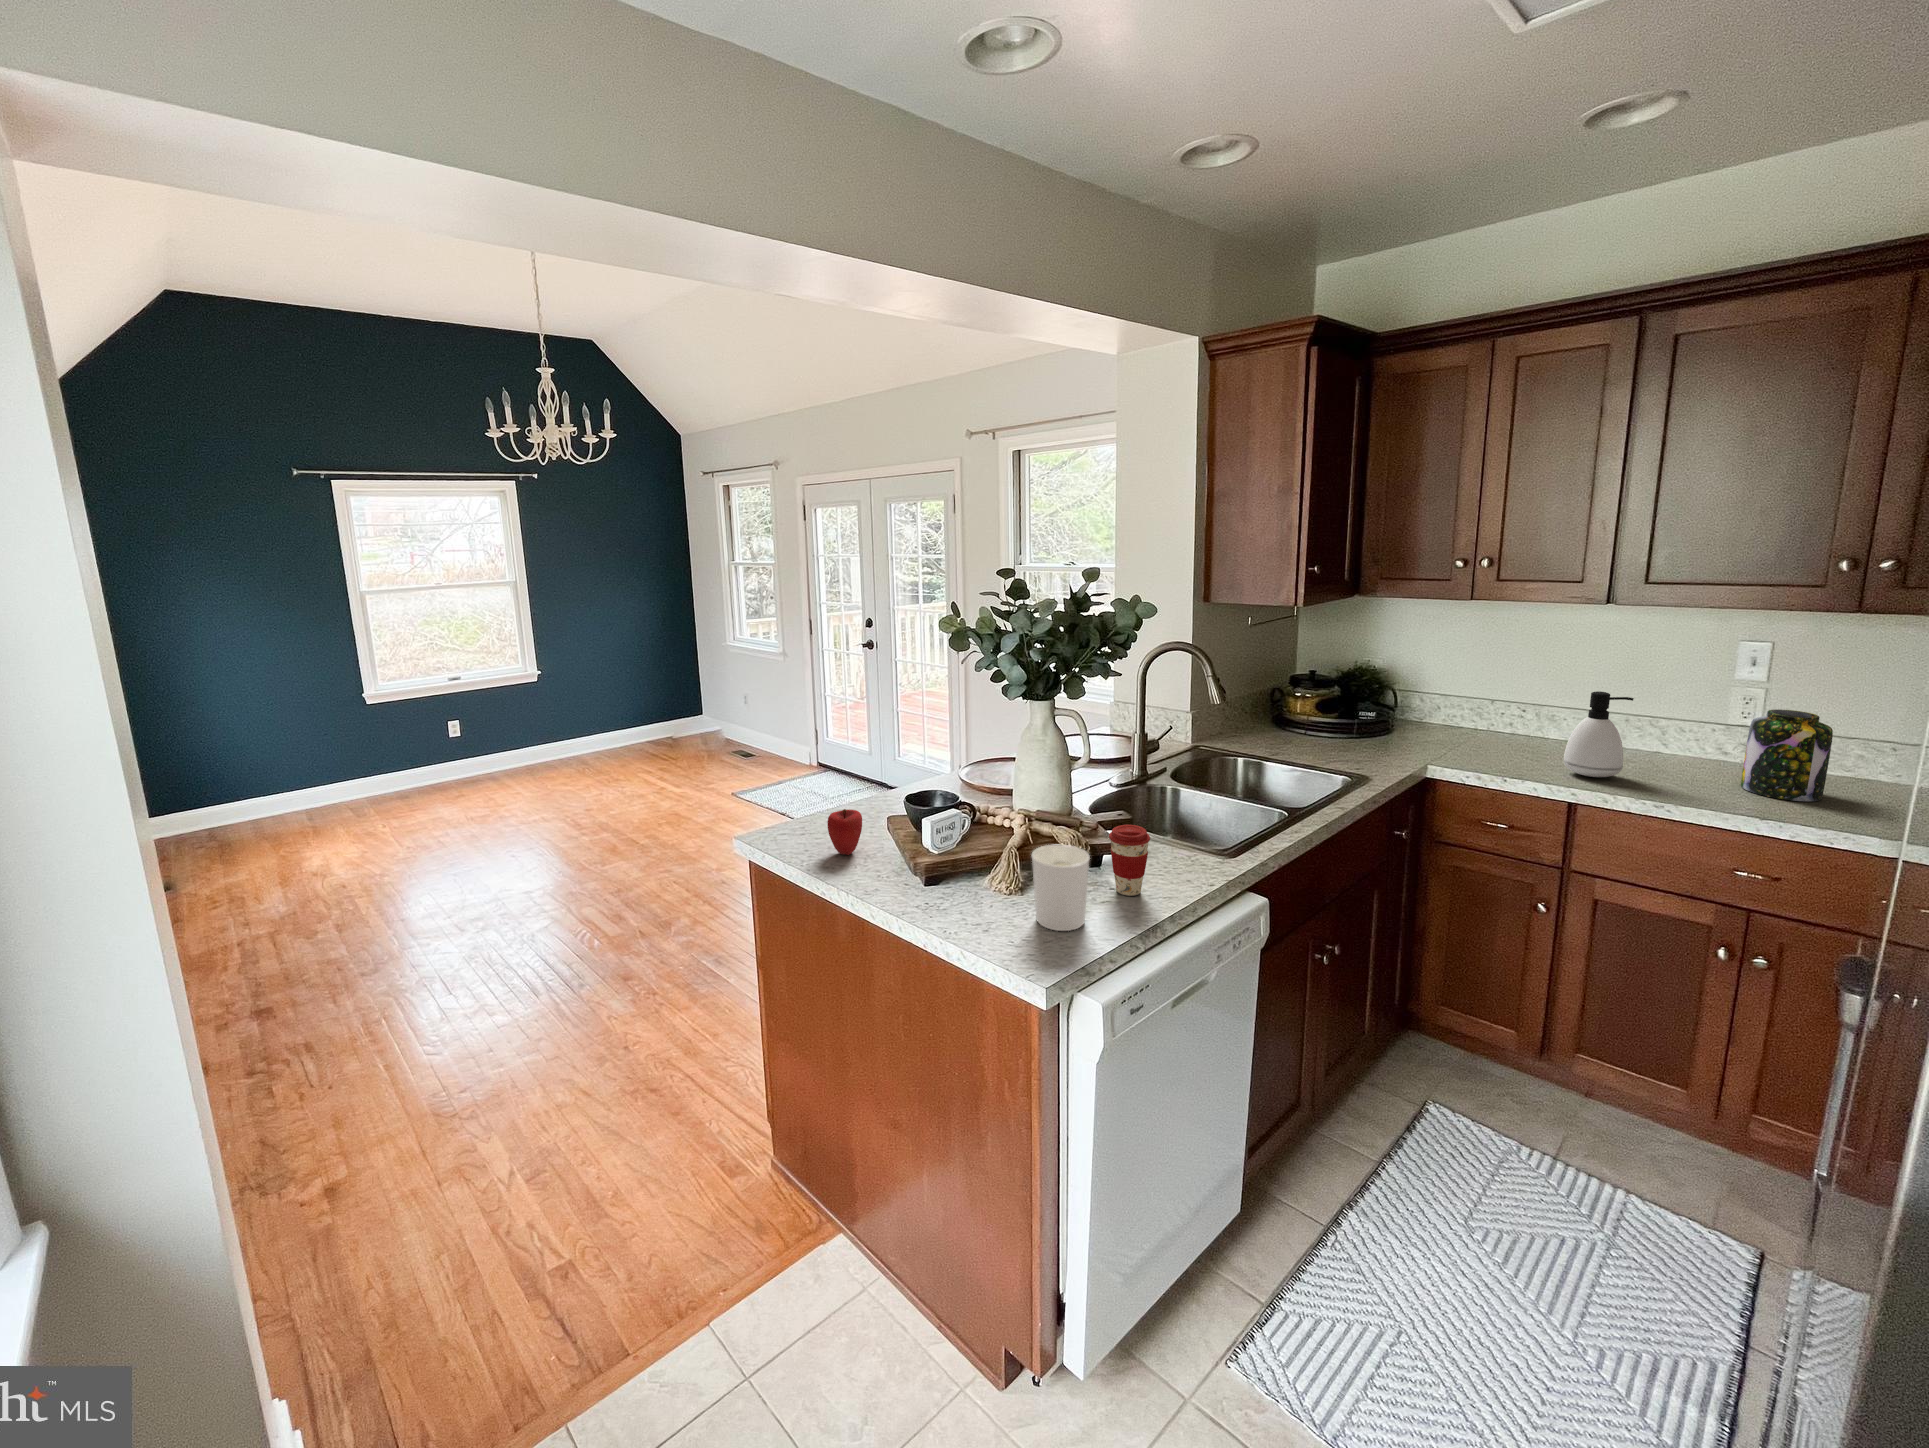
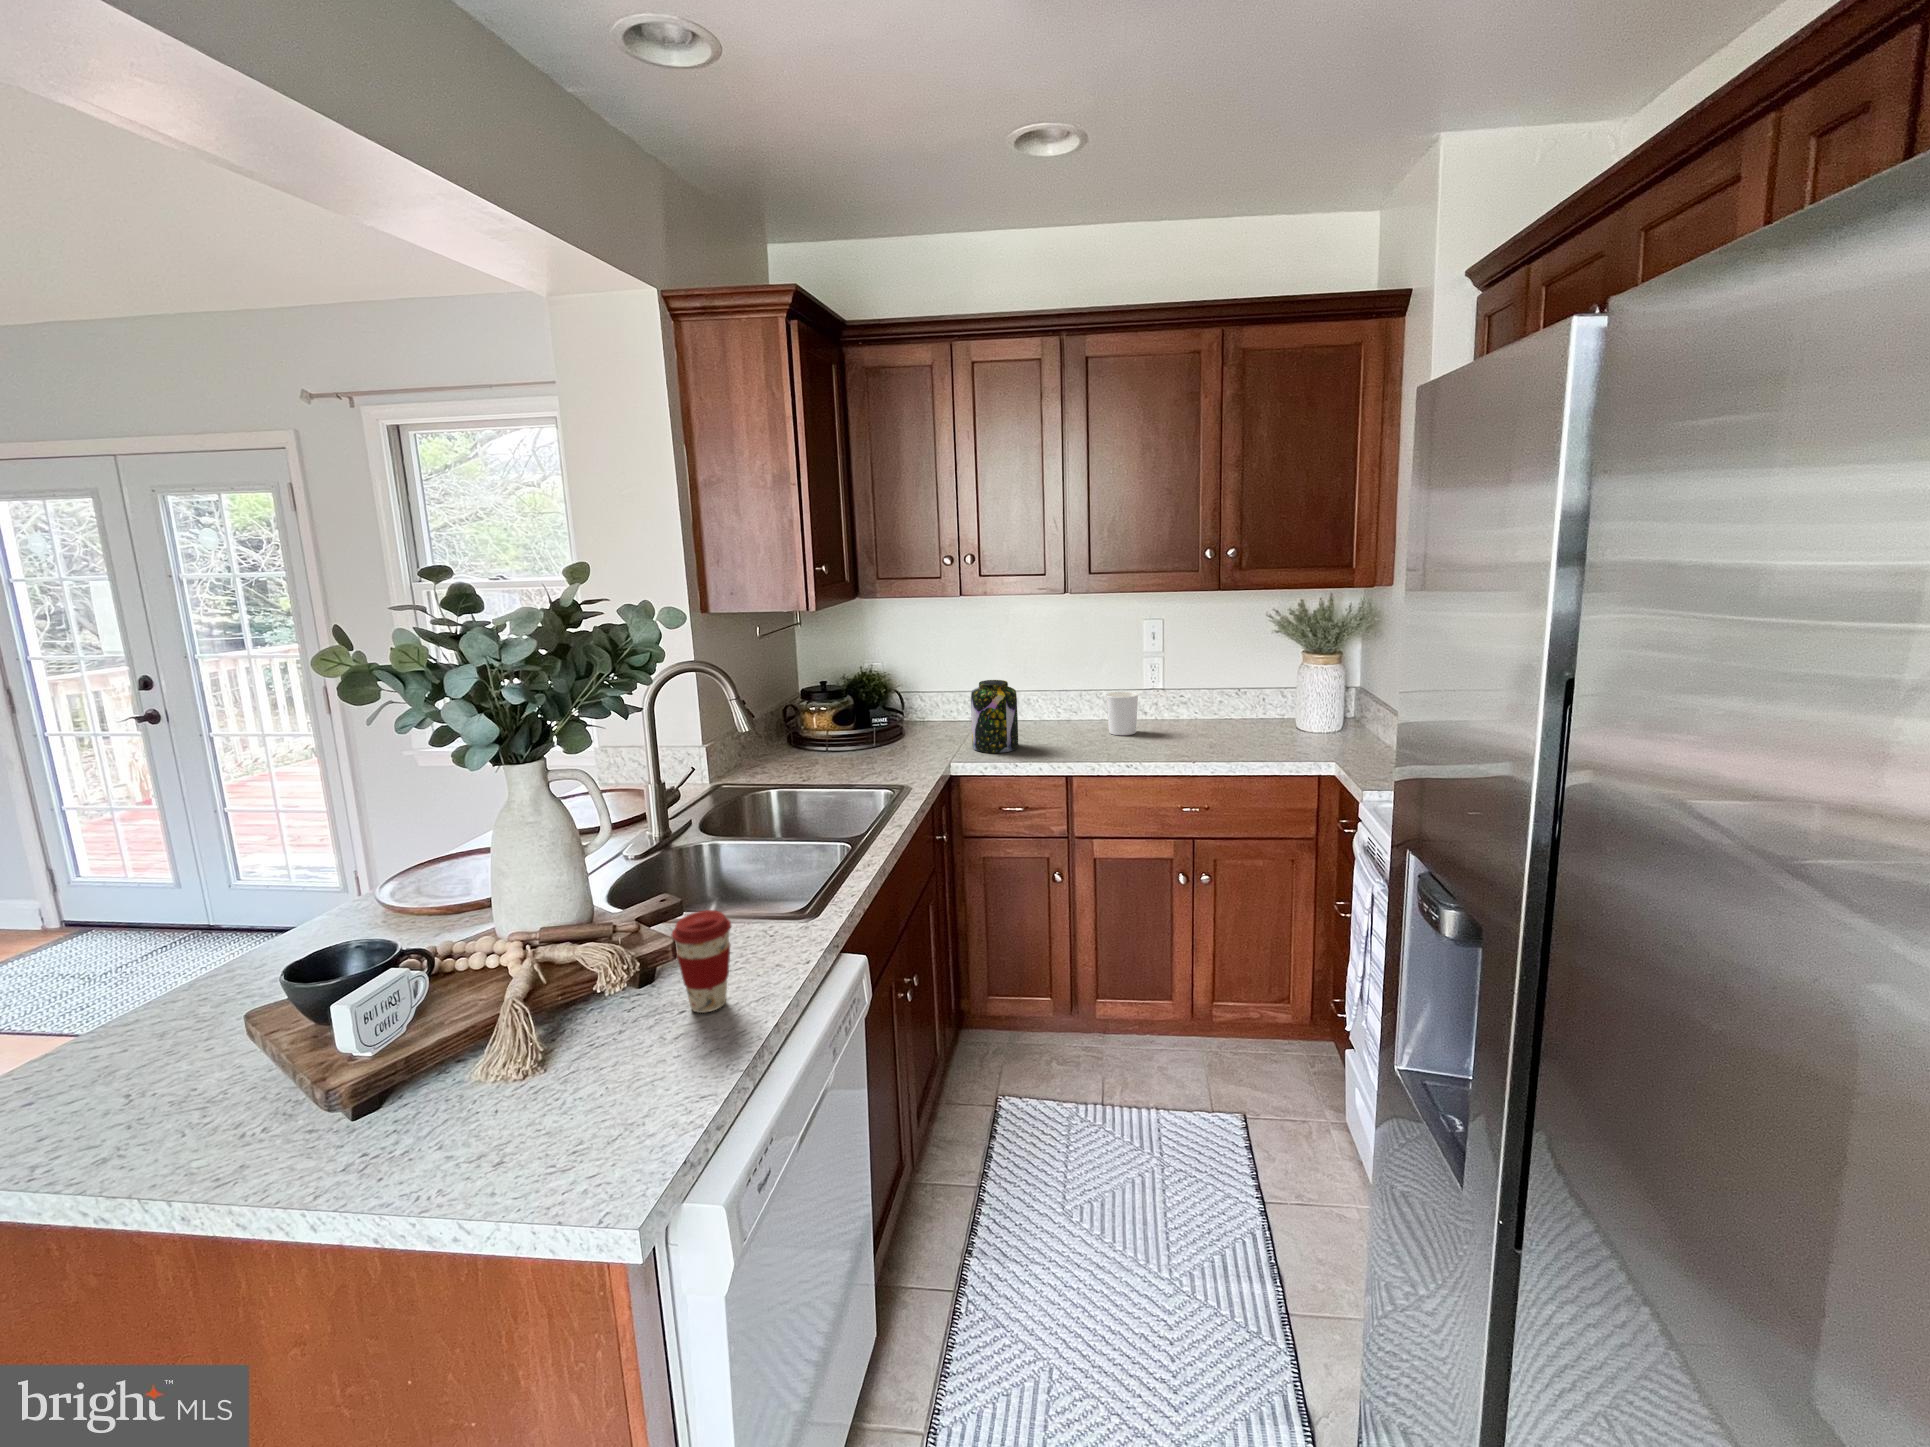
soap dispenser: present [1563,691,1634,777] -> none [1055,672,1097,748]
jar: present [1741,709,1833,801] -> present [971,680,1018,753]
apple: present [828,809,862,855] -> none [76,1029,174,1127]
candle holder: present [1032,845,1090,931] -> present [1106,692,1138,735]

